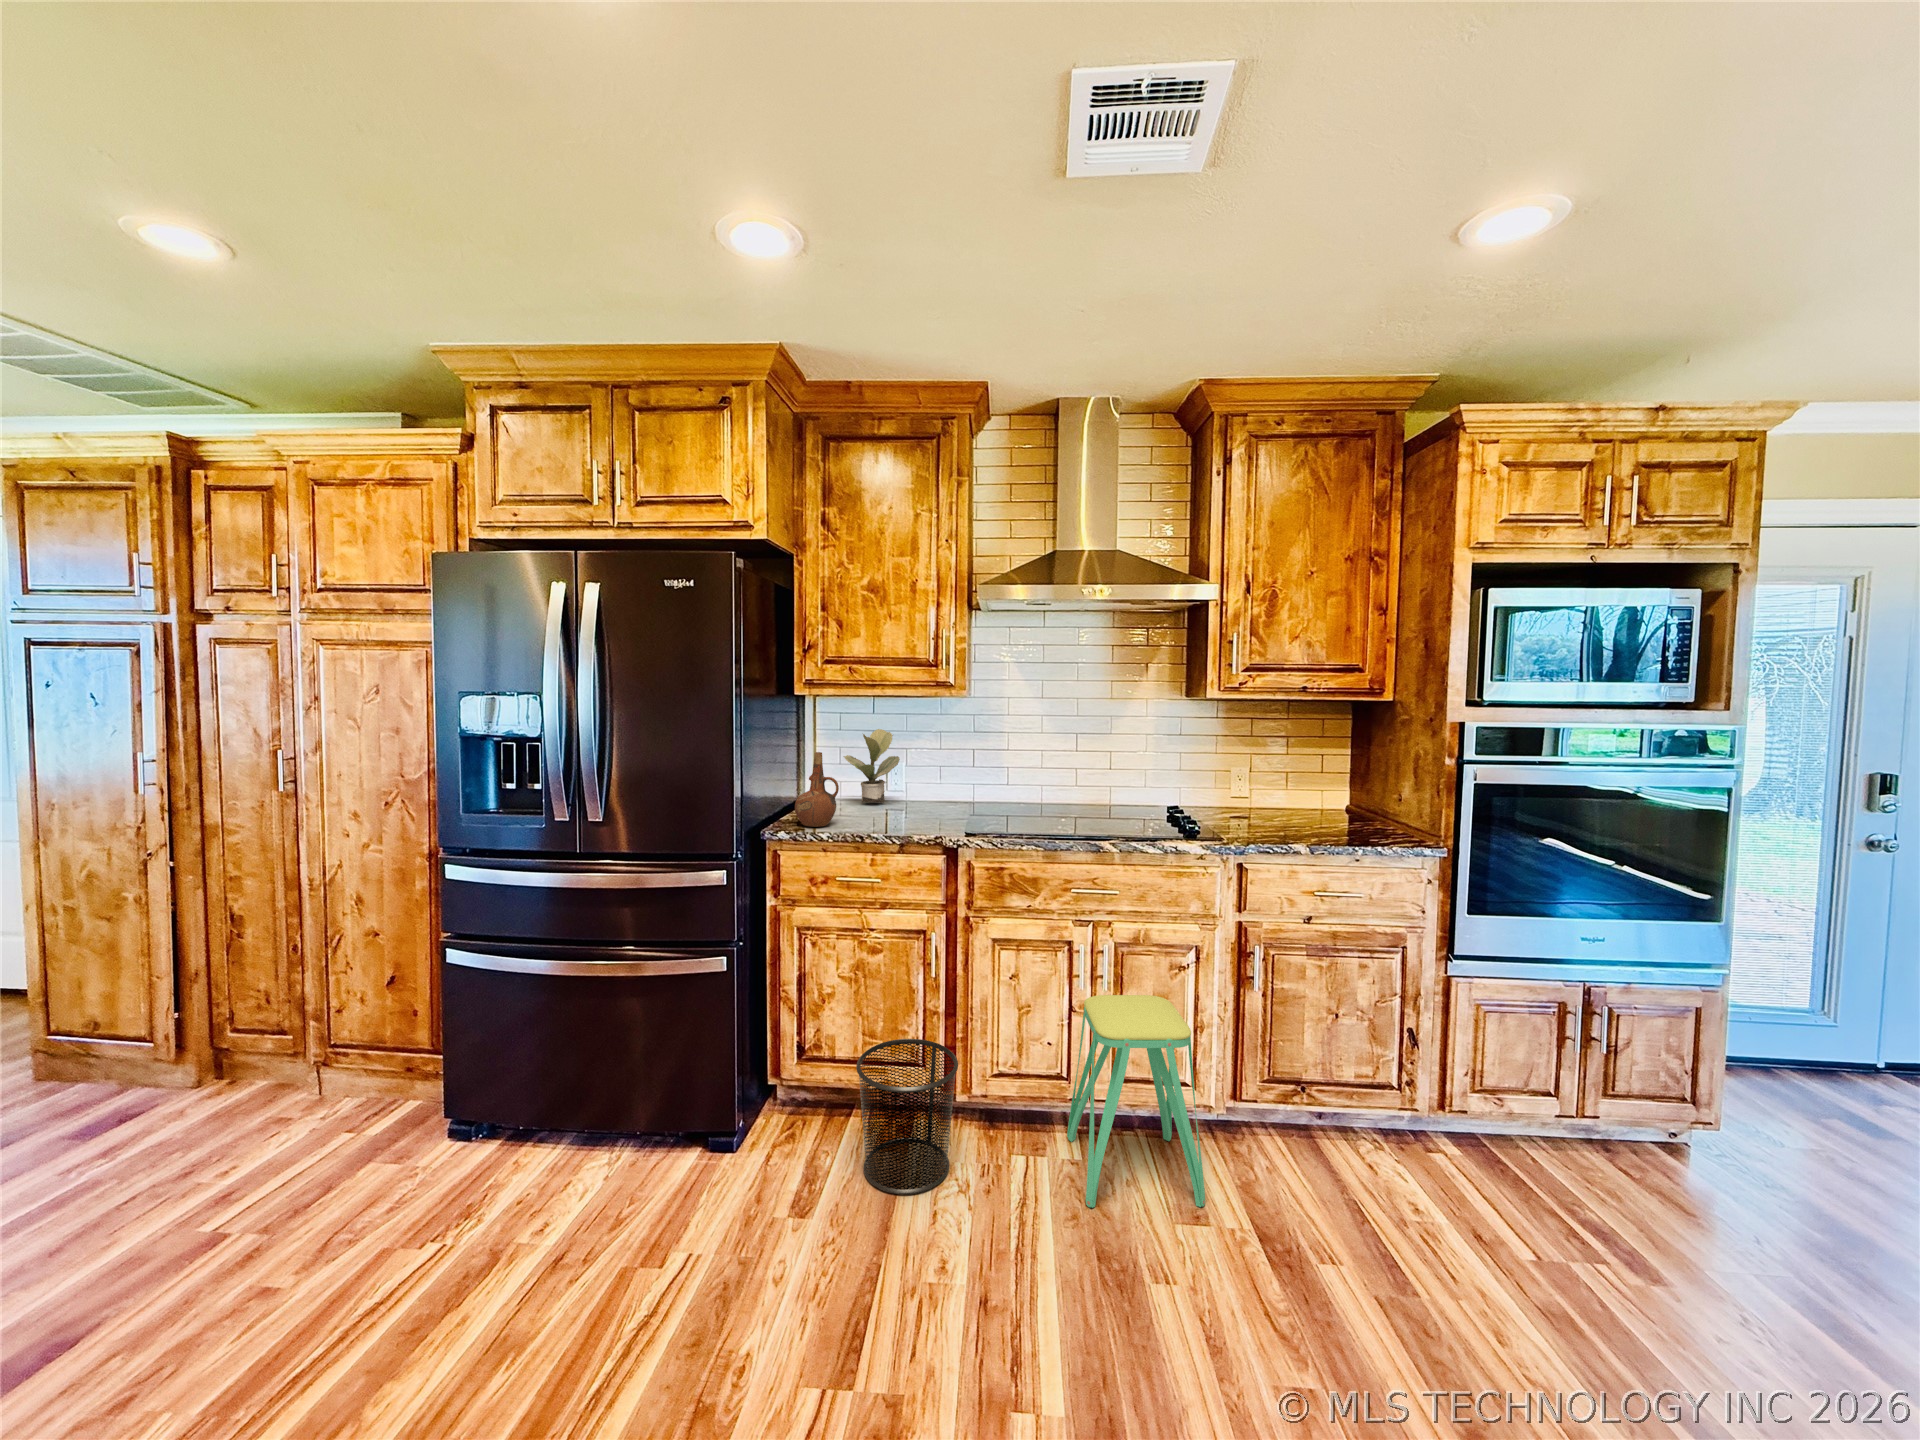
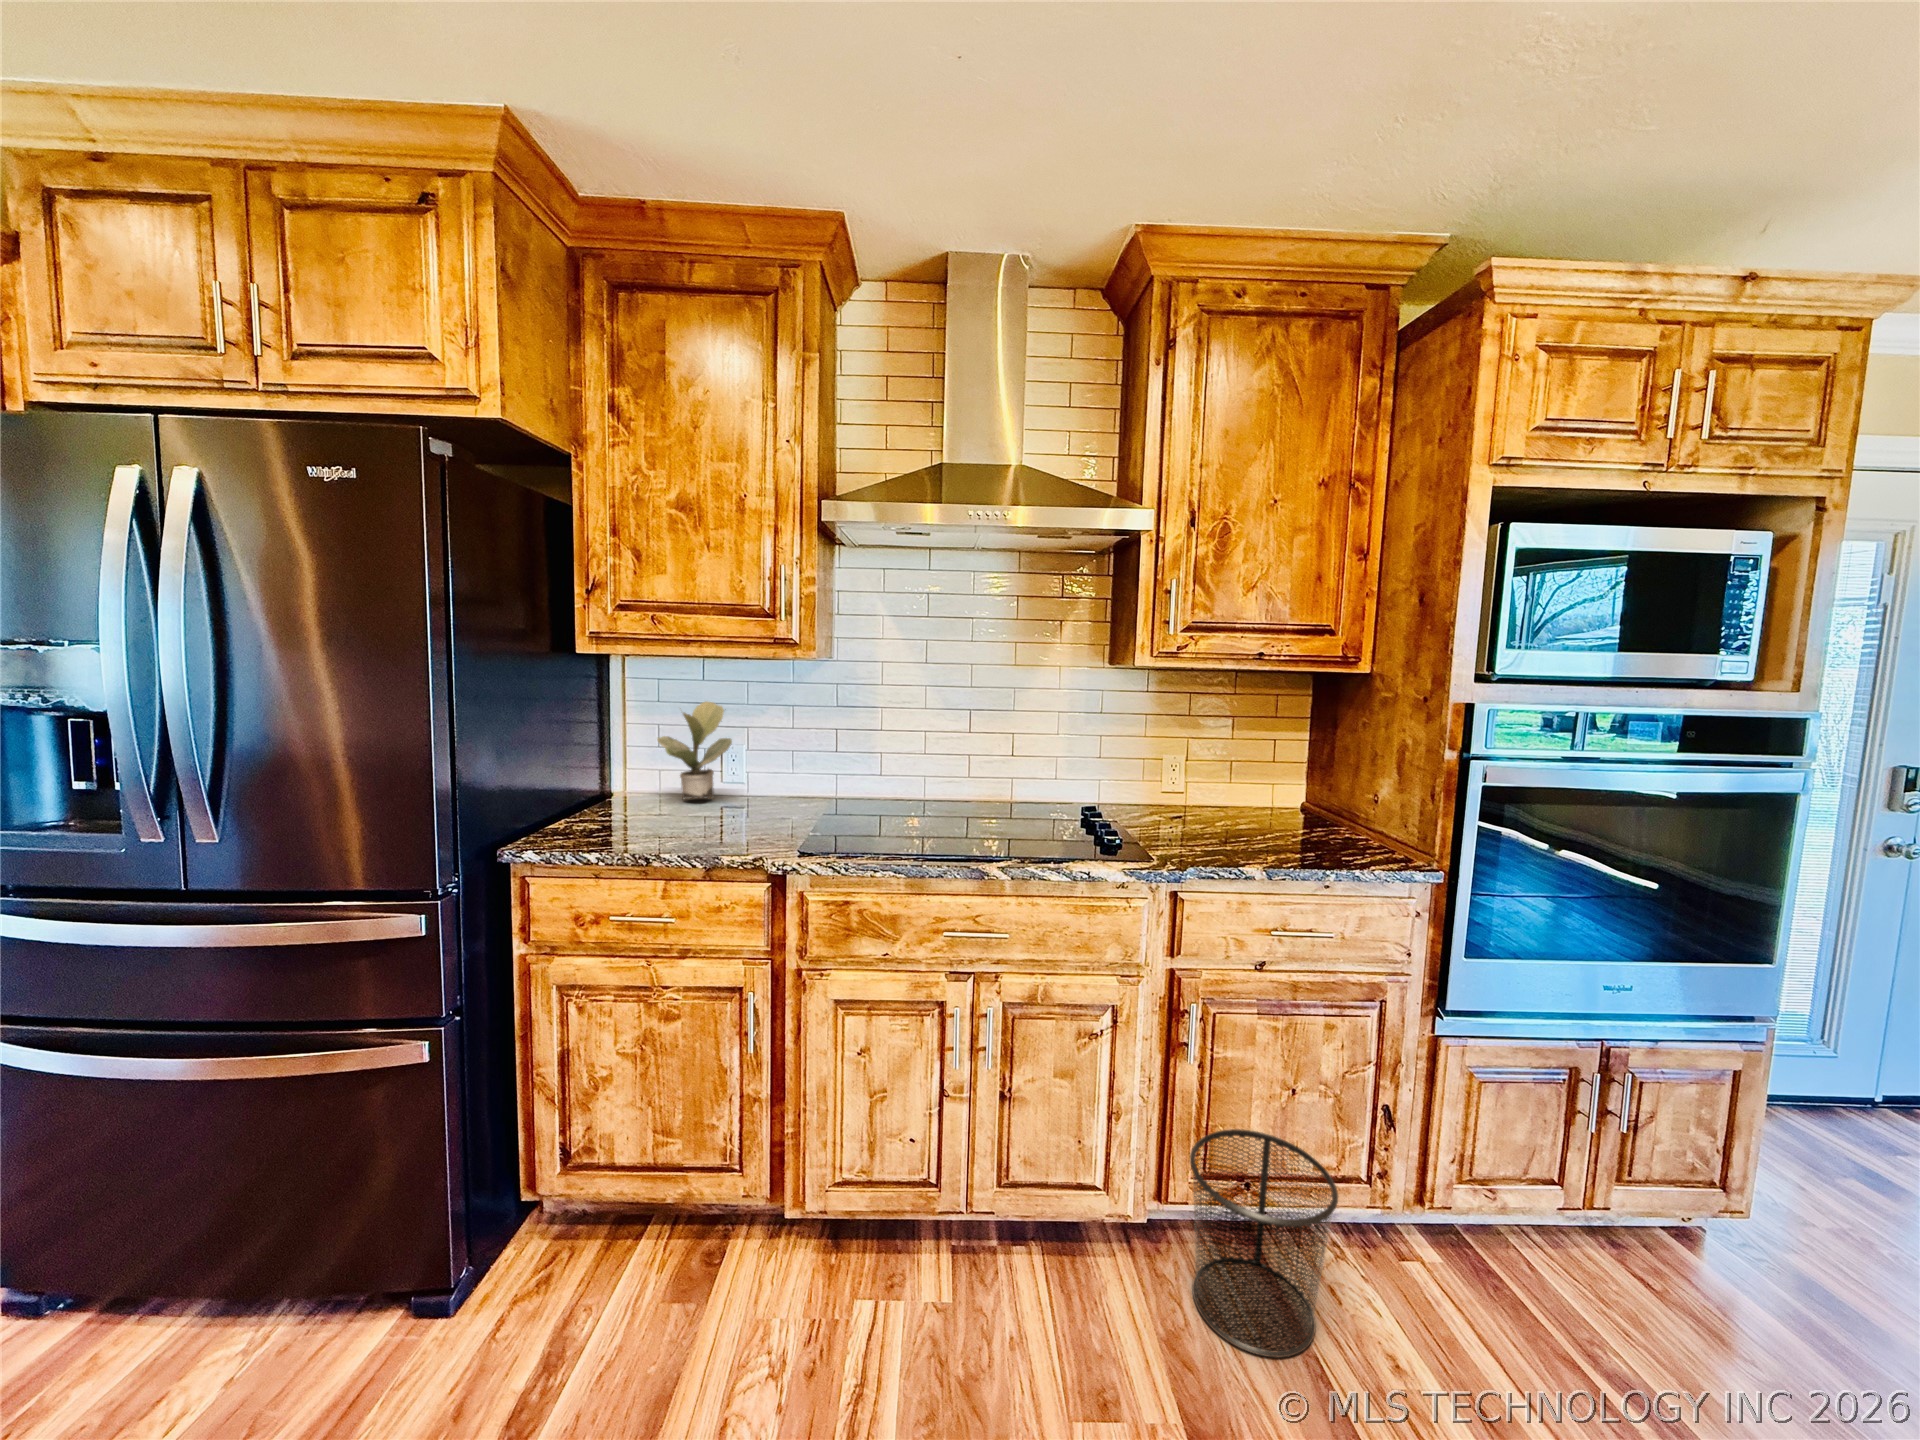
ceramic pitcher: present [795,752,839,827] -> none [556,736,624,843]
stool: present [1067,995,1205,1208] -> none [935,1075,1115,1397]
trash can: present [856,1039,958,1195] -> present [1190,1129,1338,1357]

